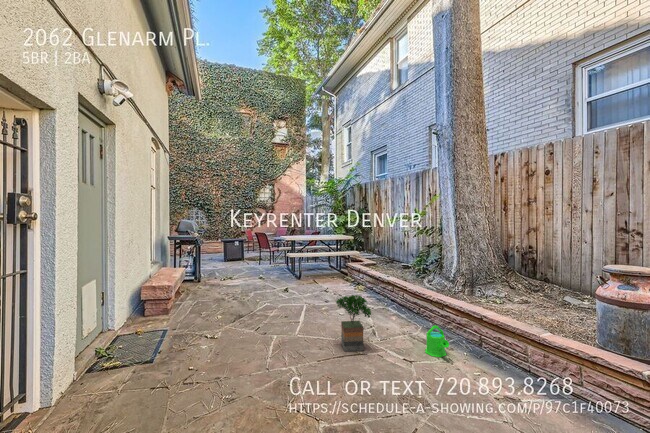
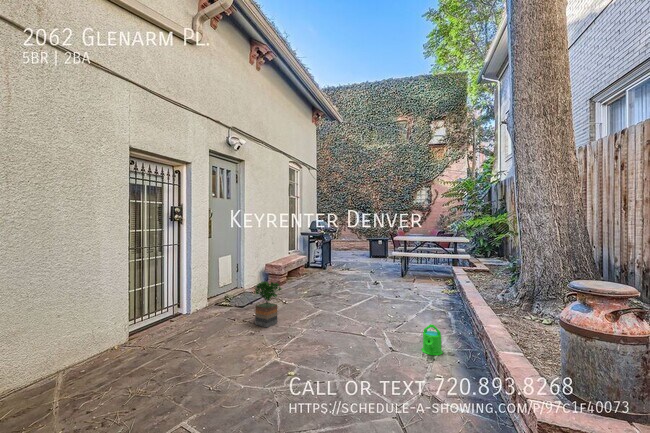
potted tree: present [336,295,371,351] -> present [255,282,281,327]

